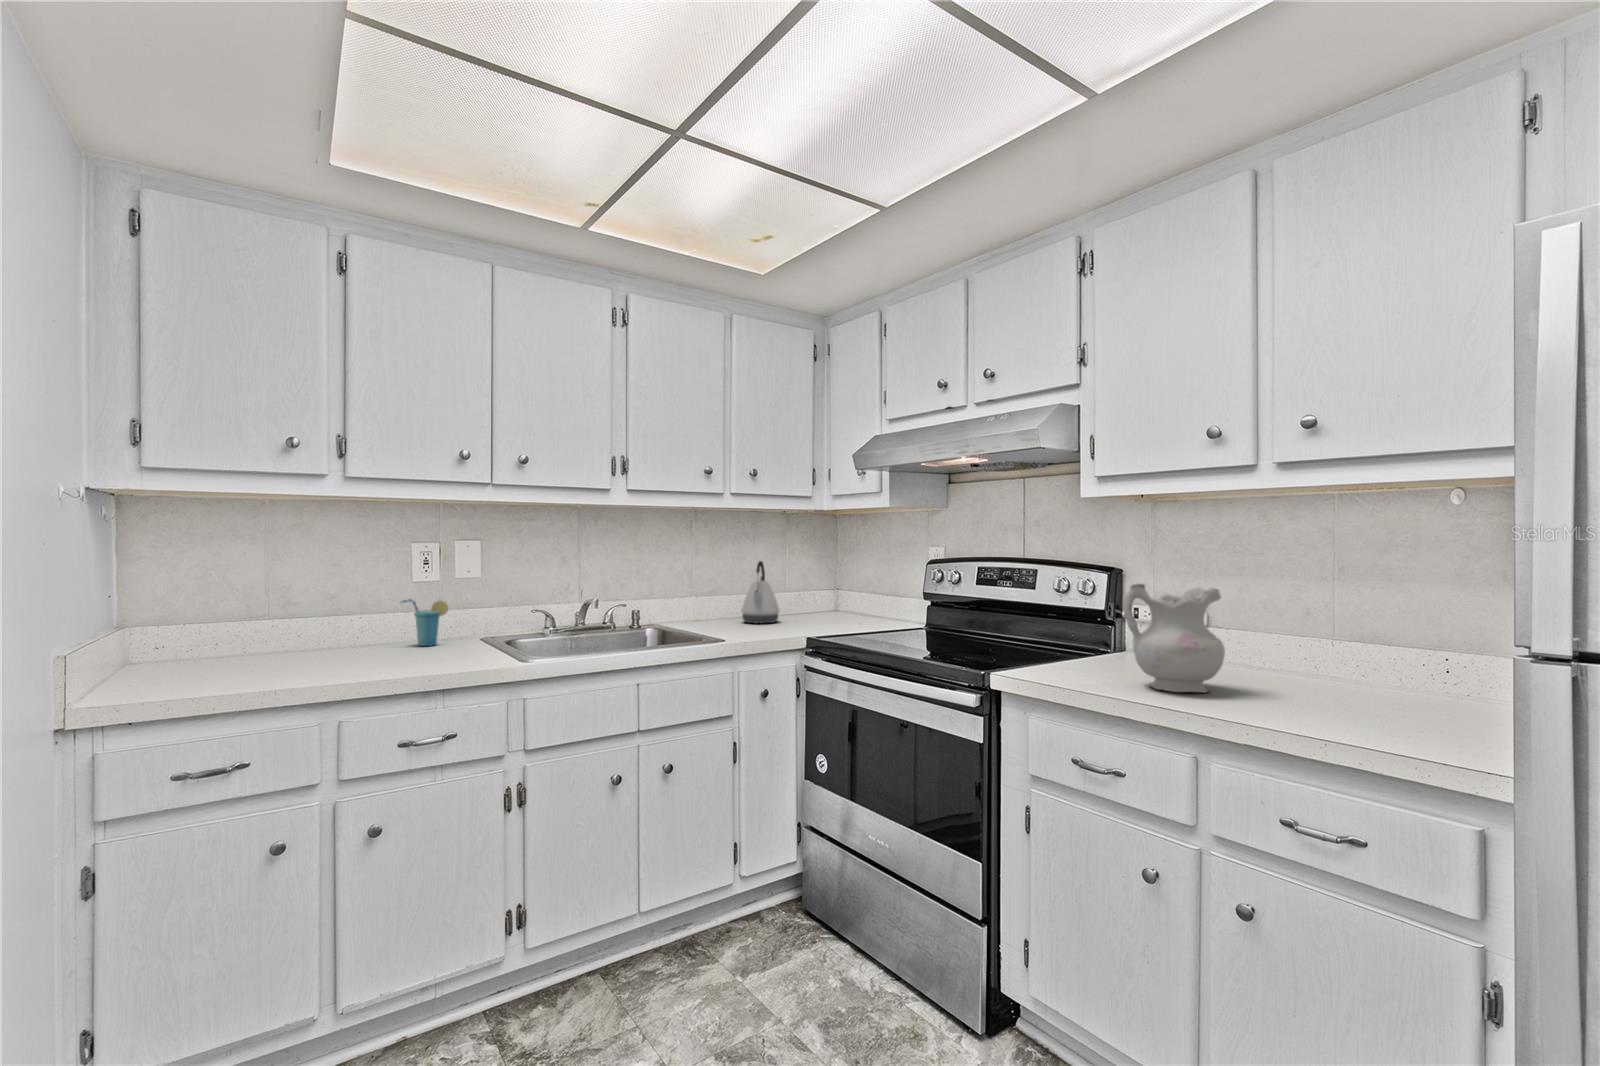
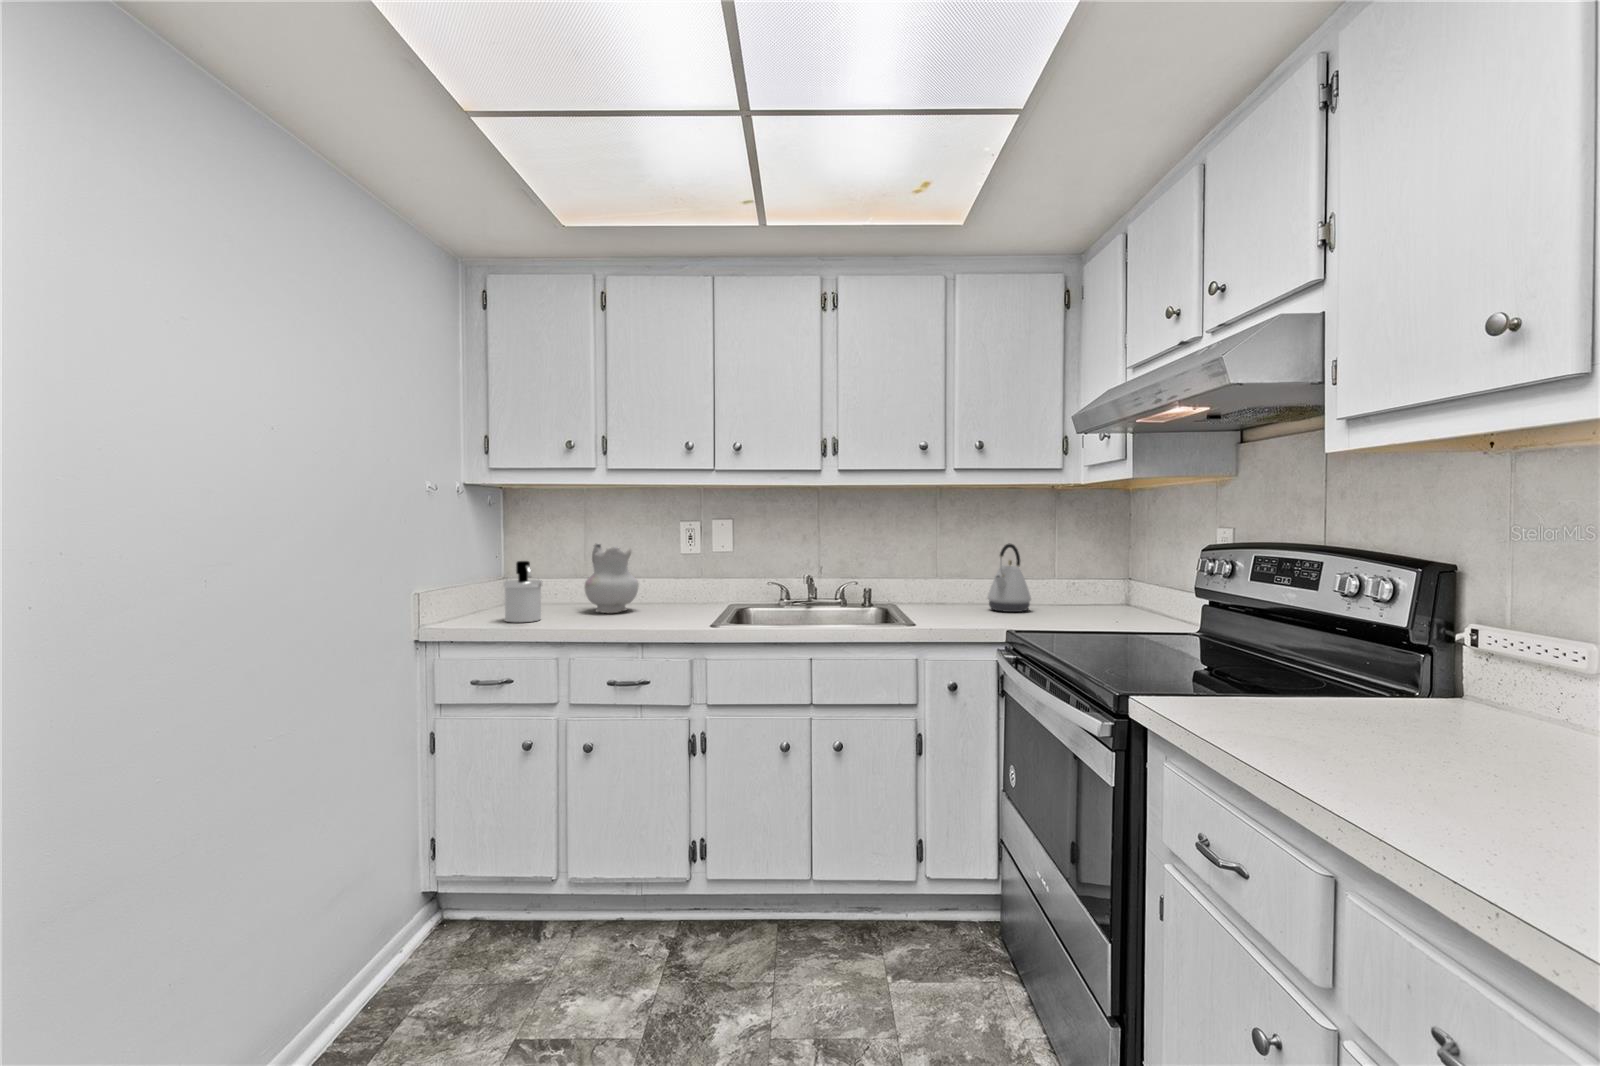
ceramic pitcher: present [1123,584,1225,692] -> present [584,544,639,613]
soap dispenser: none [206,597,273,682] -> present [503,561,542,622]
cup: present [401,599,448,646] -> none [663,568,698,608]

